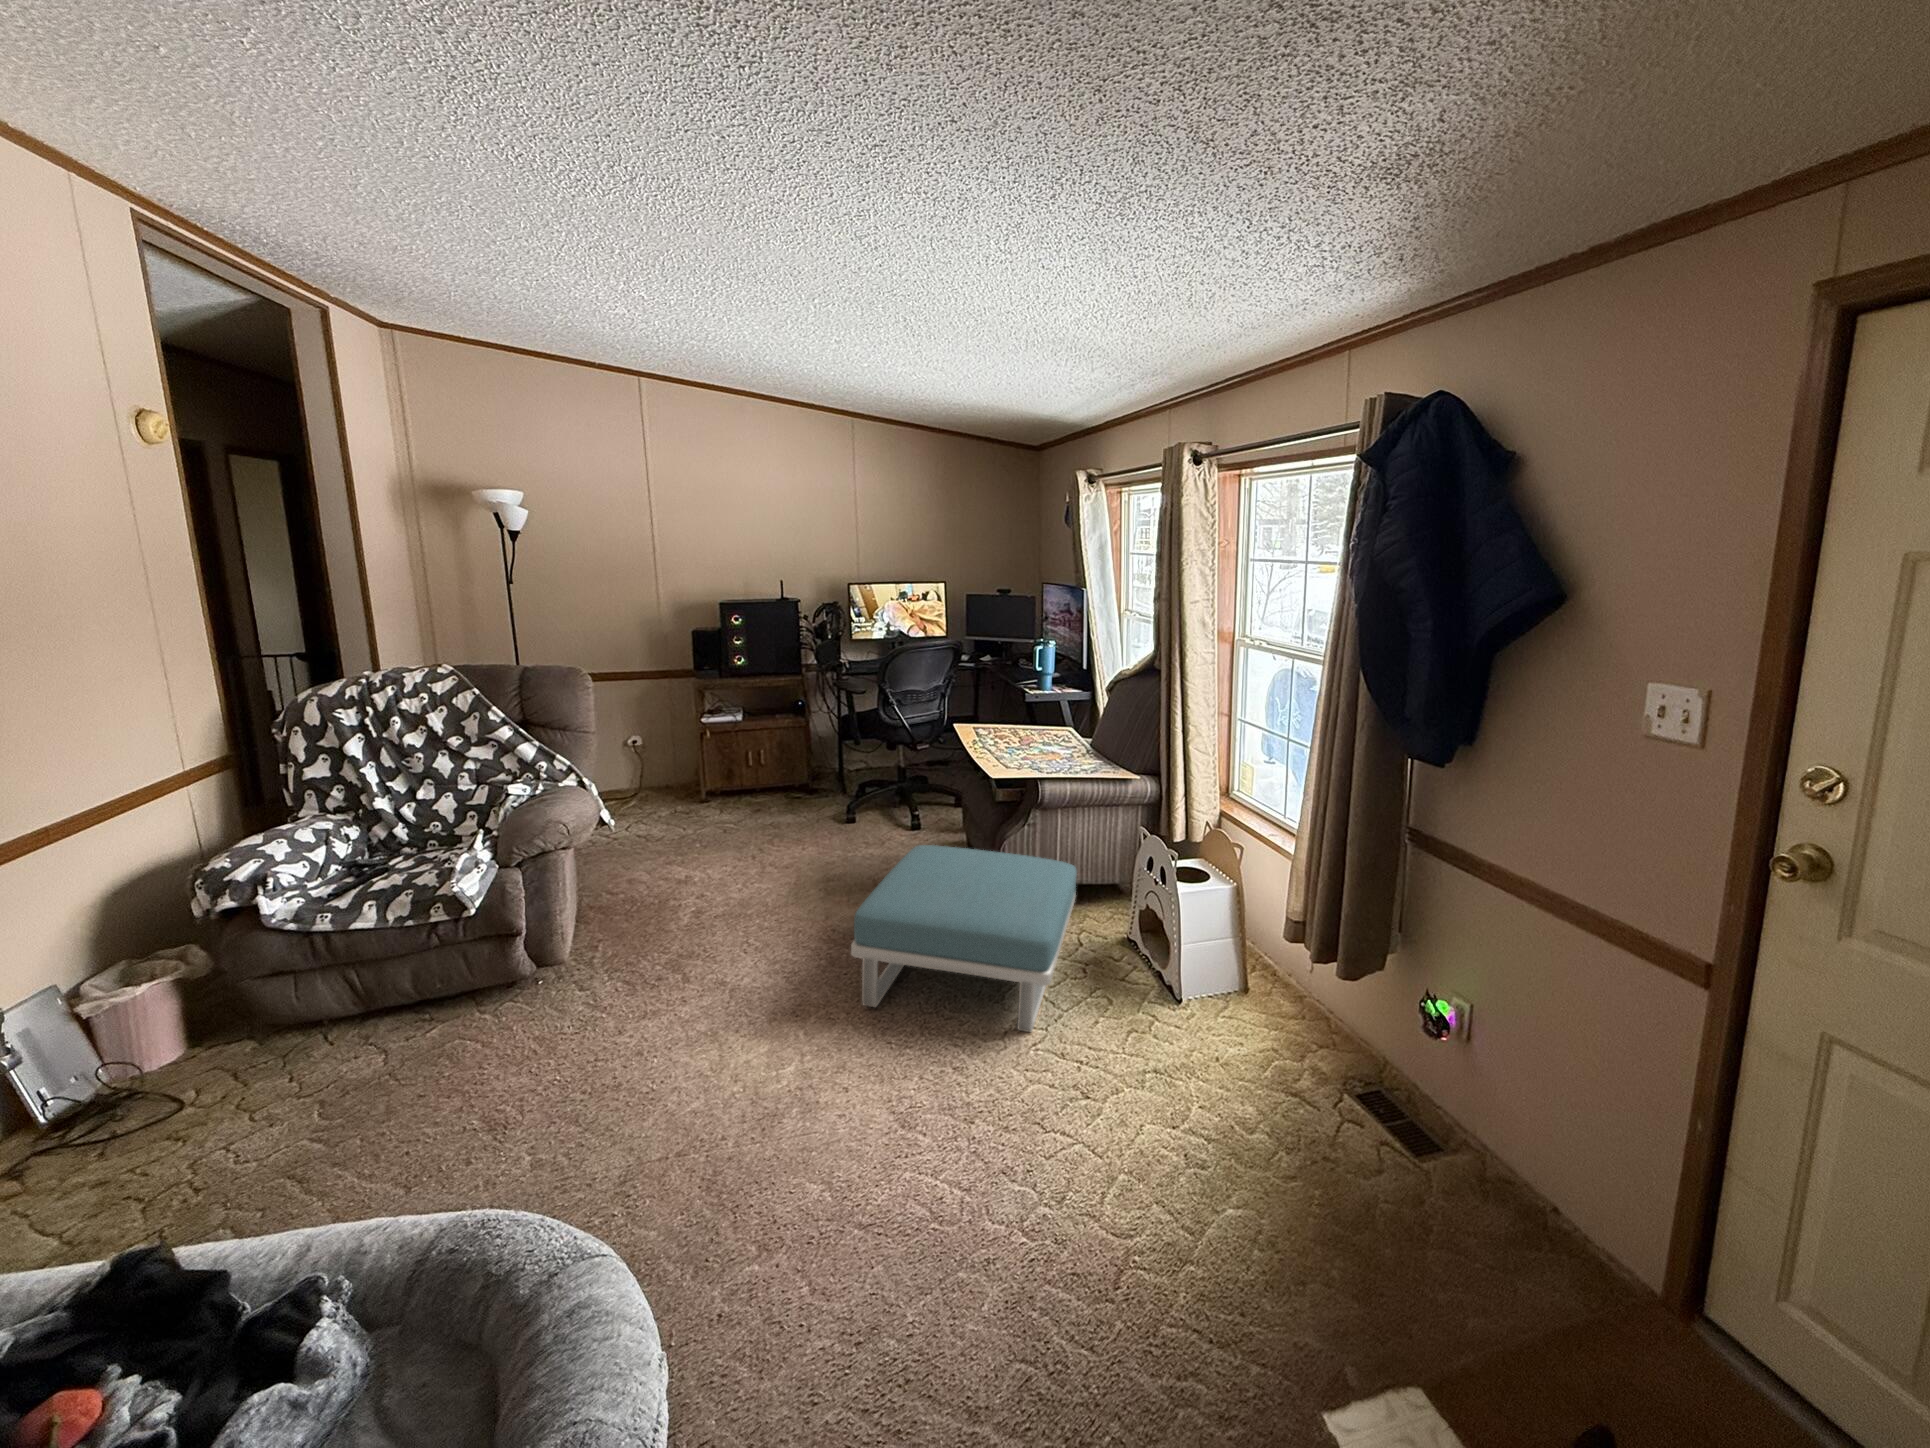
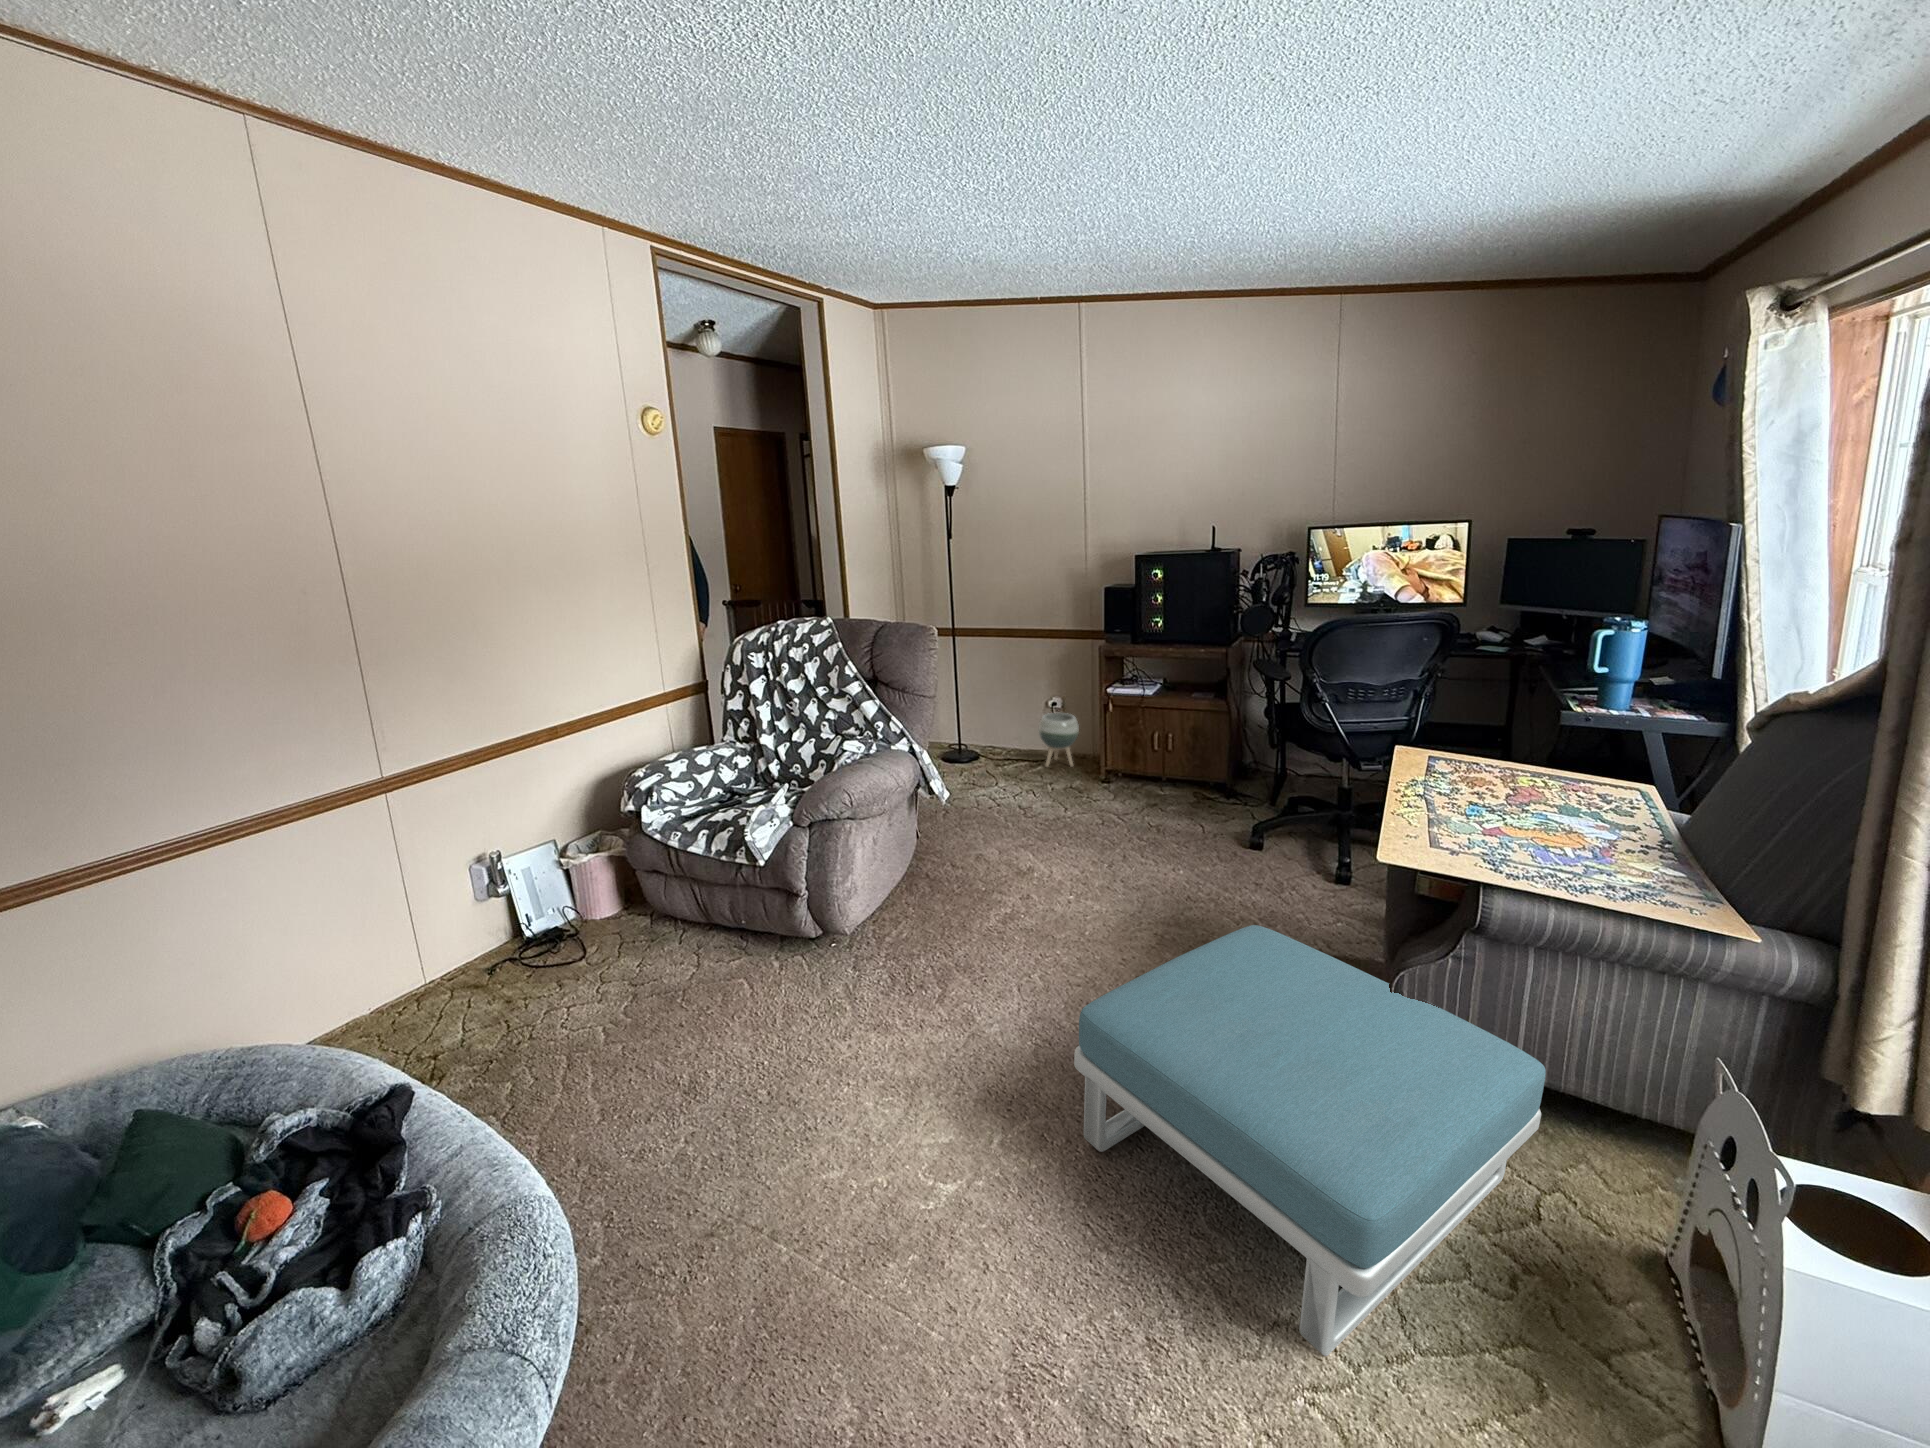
planter: none [628,748,669,800] -> present [1039,713,1079,767]

